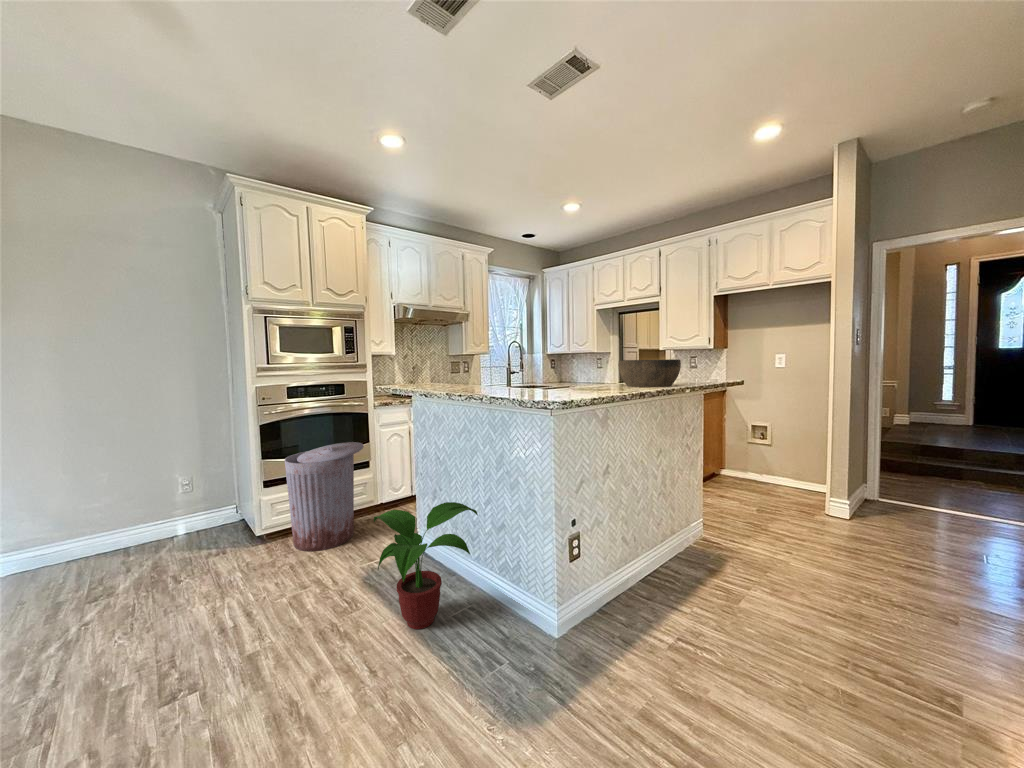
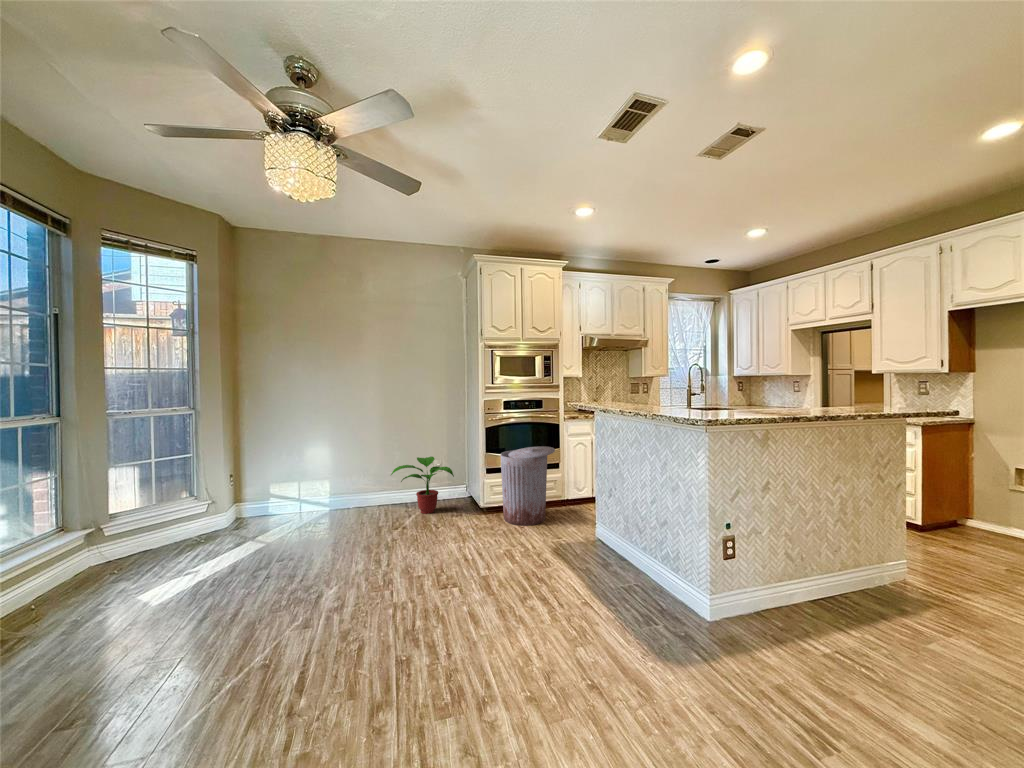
bowl: present [618,359,681,387] -> none [787,387,859,414]
potted plant: present [374,502,478,629] -> present [391,457,454,514]

